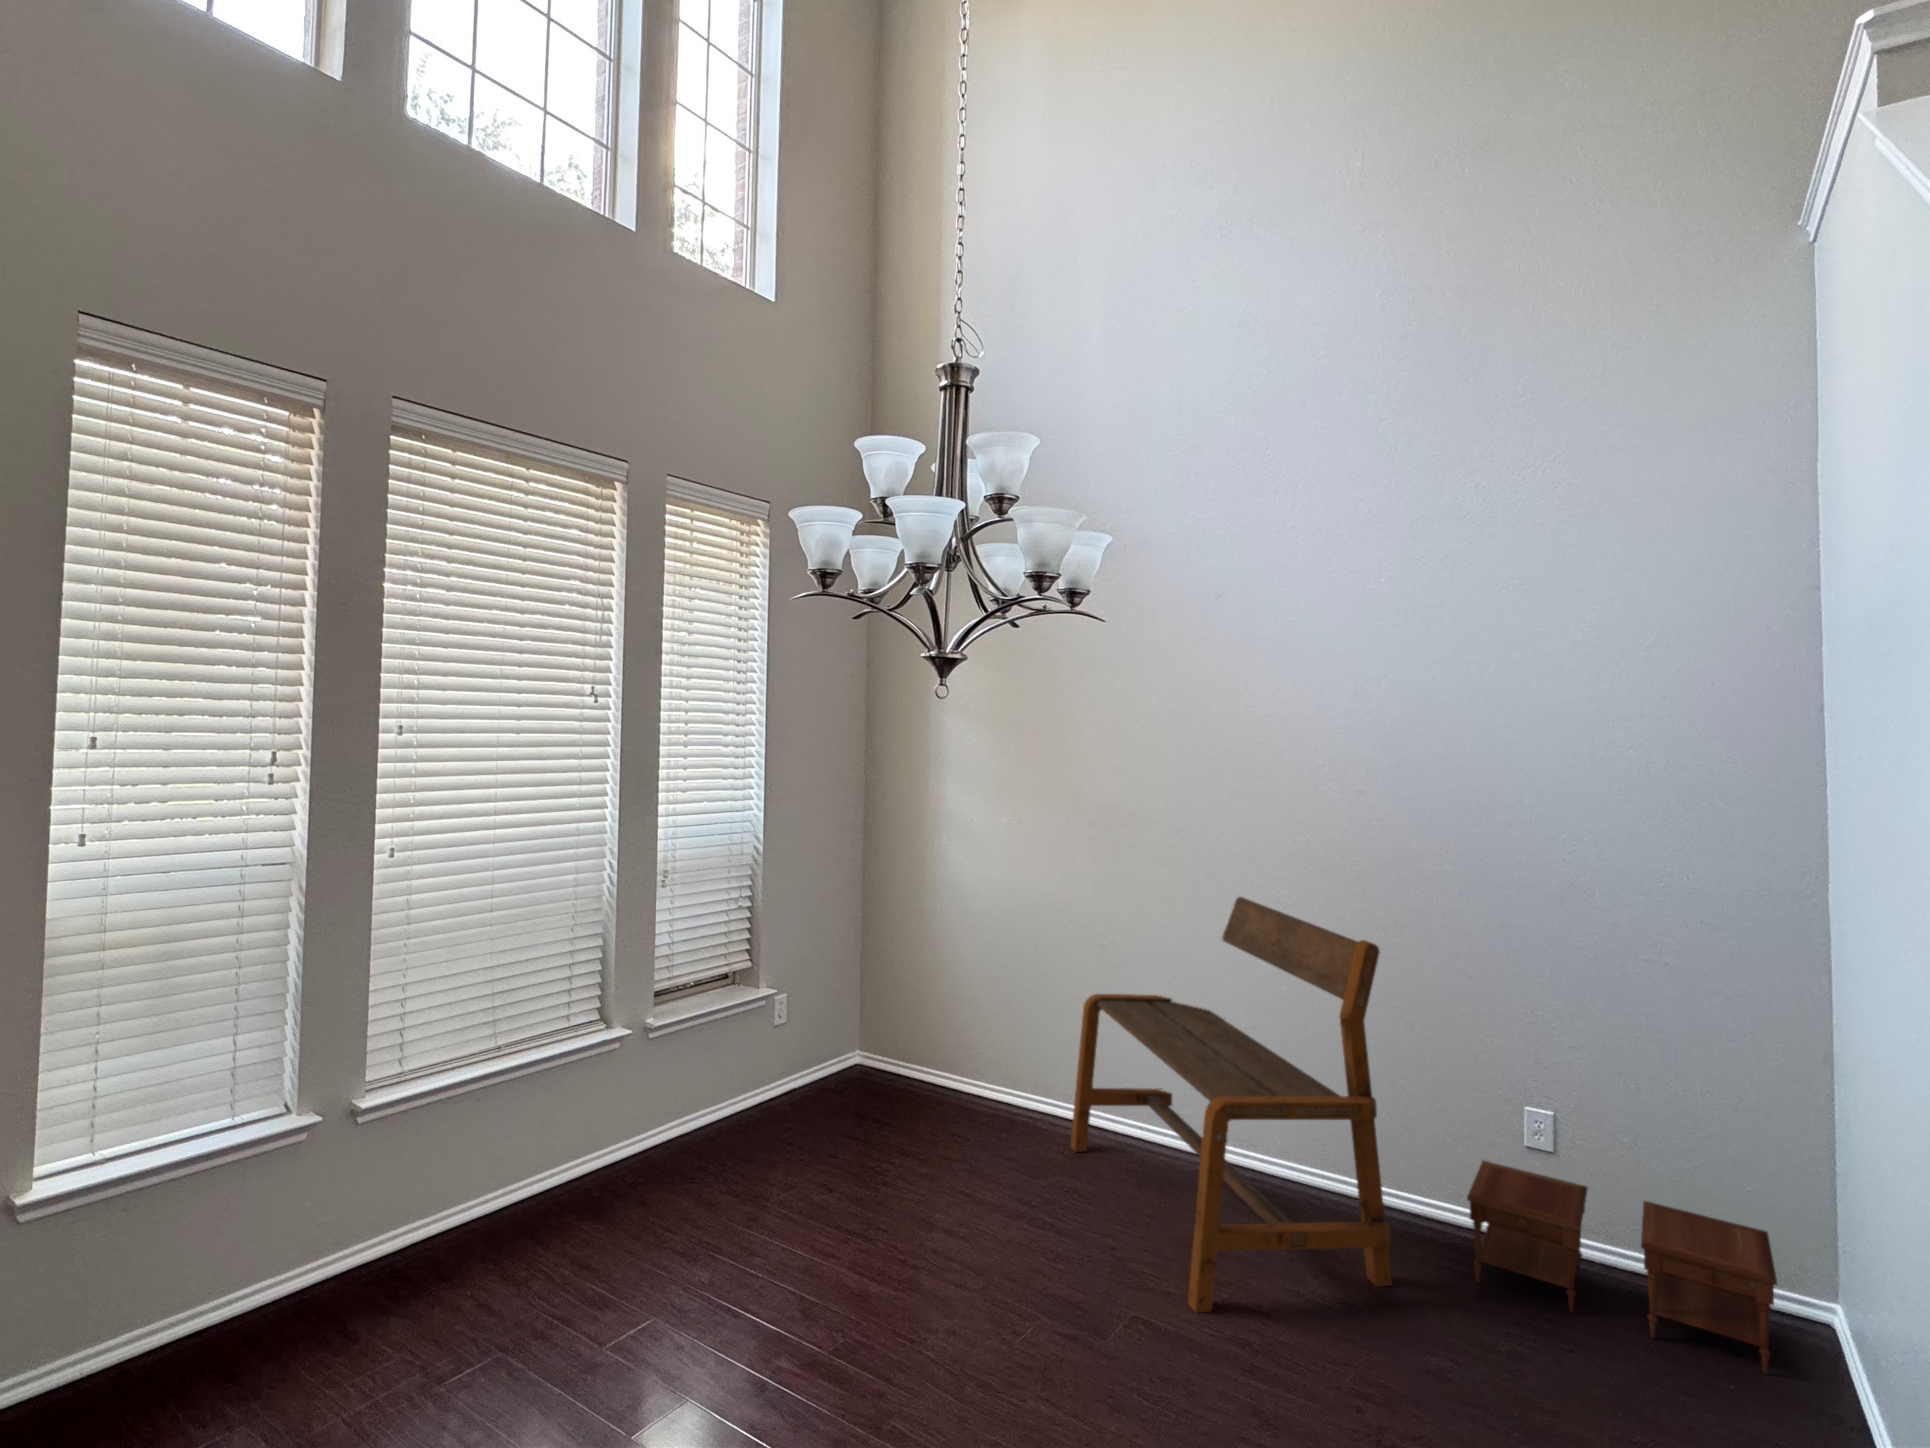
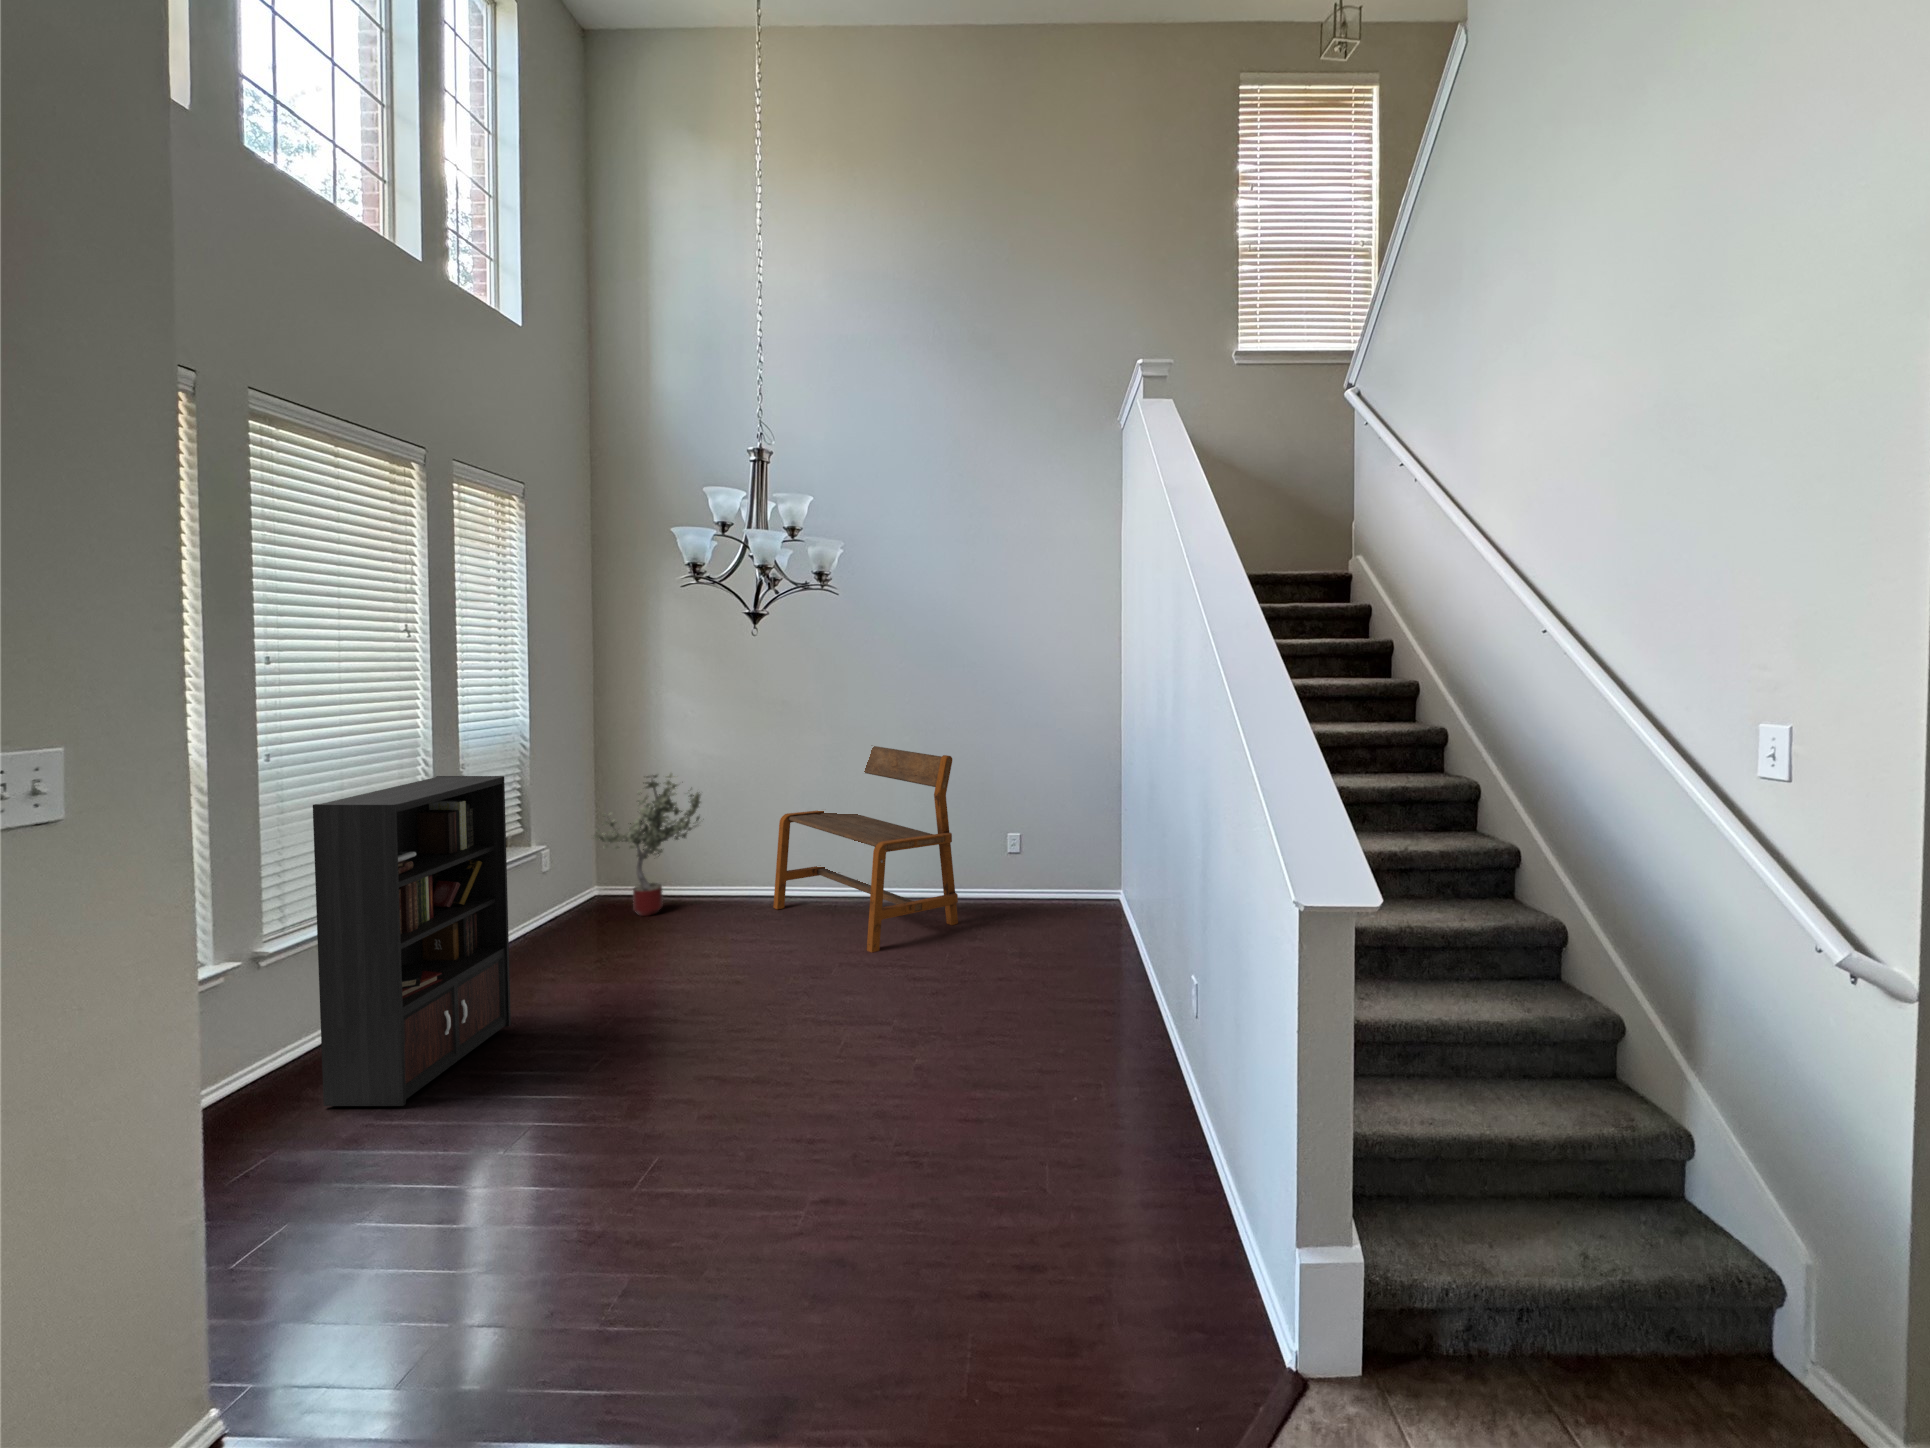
bookcase: none [325,897,615,1417] -> present [313,776,511,1106]
potted tree: none [840,904,977,1114] -> present [594,773,701,916]
side table: present [1467,1161,1777,1374] -> none [990,861,1105,917]

